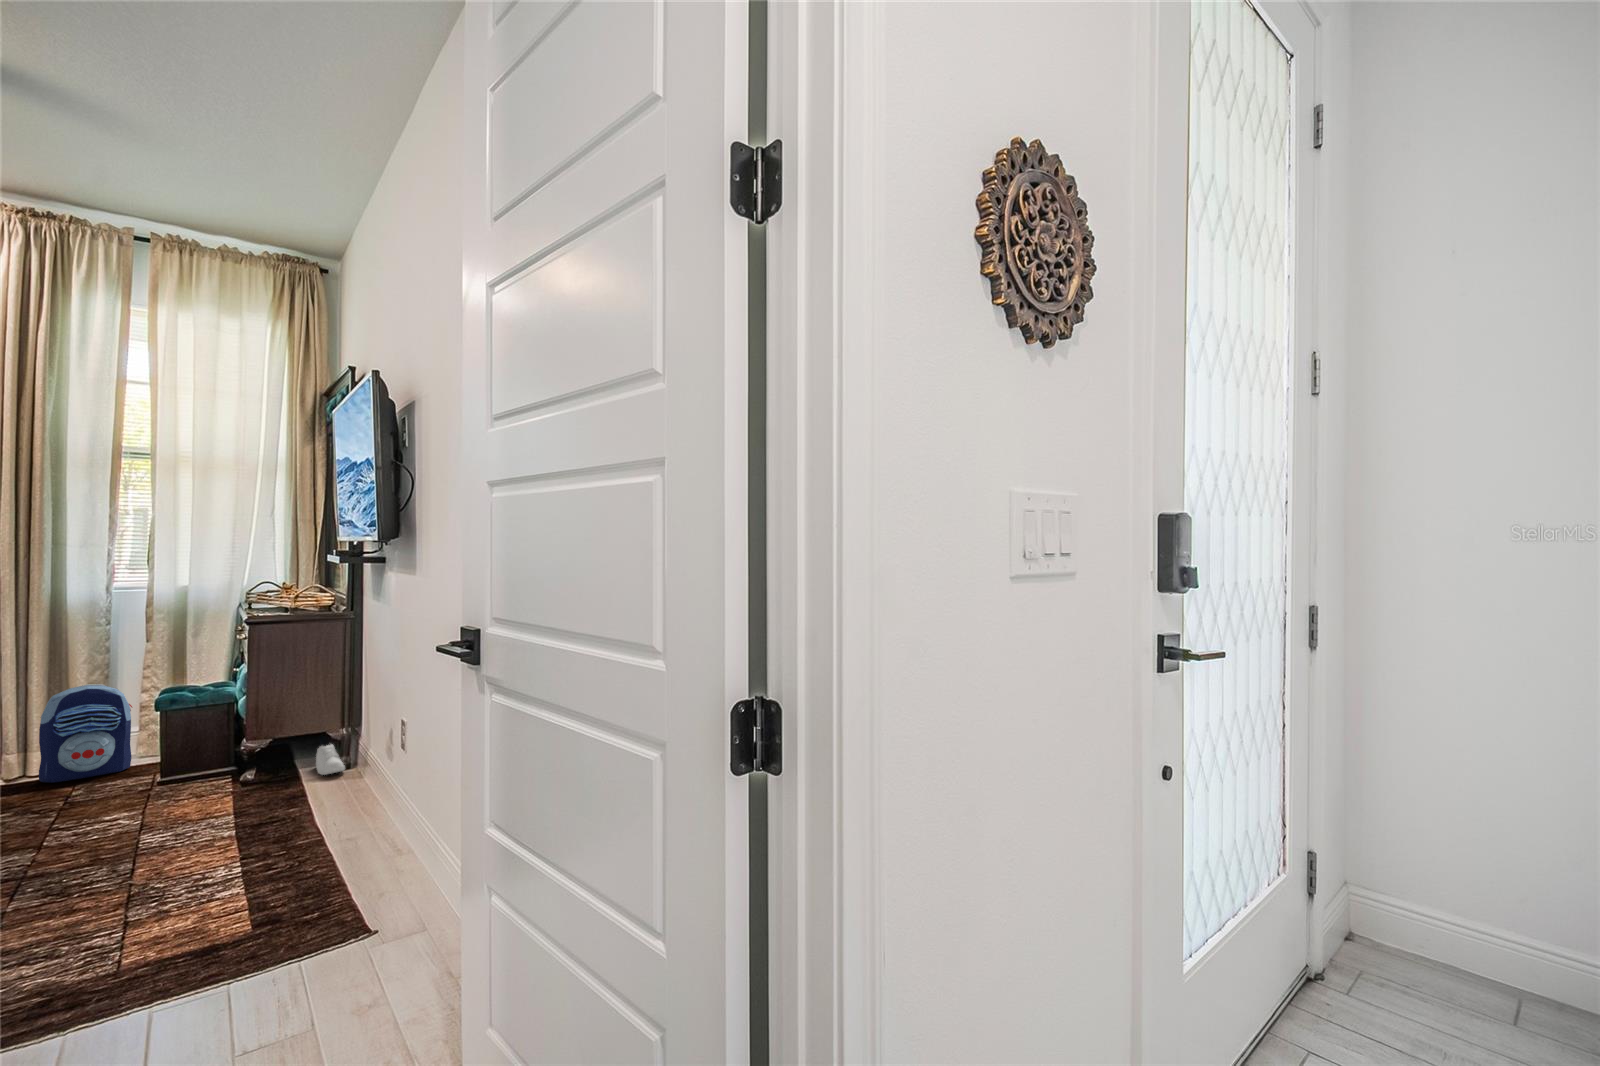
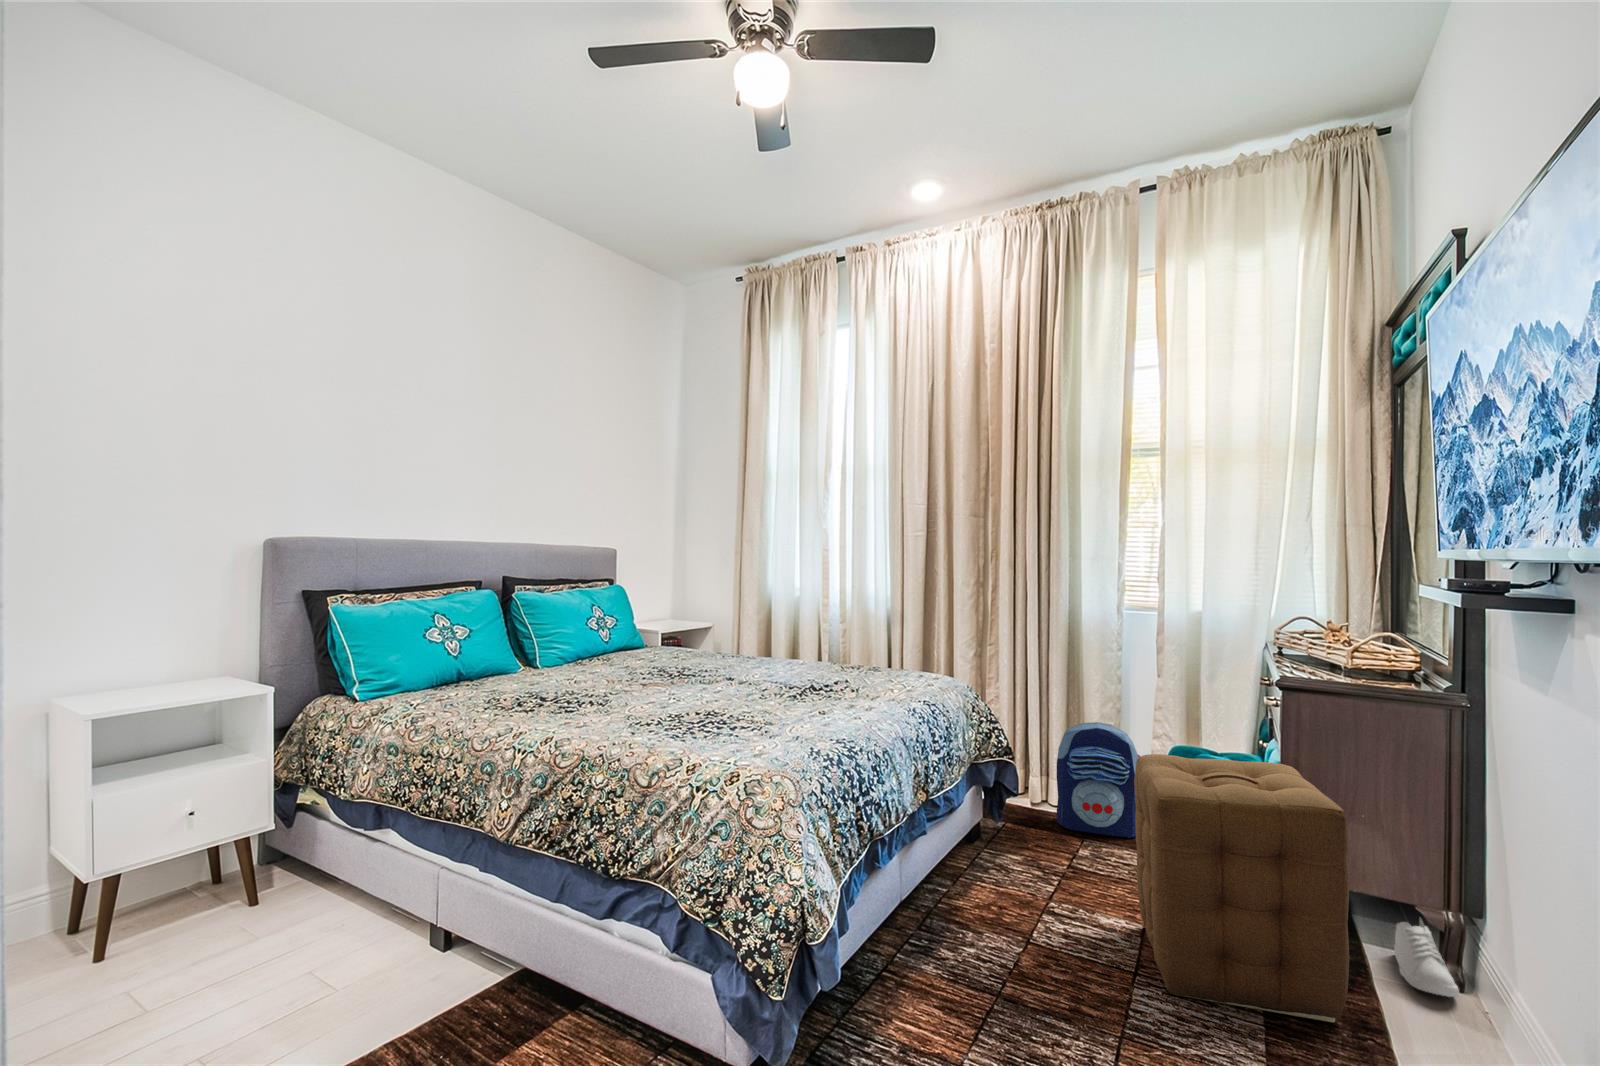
ottoman: none [138,671,287,826] -> present [1134,754,1349,1022]

